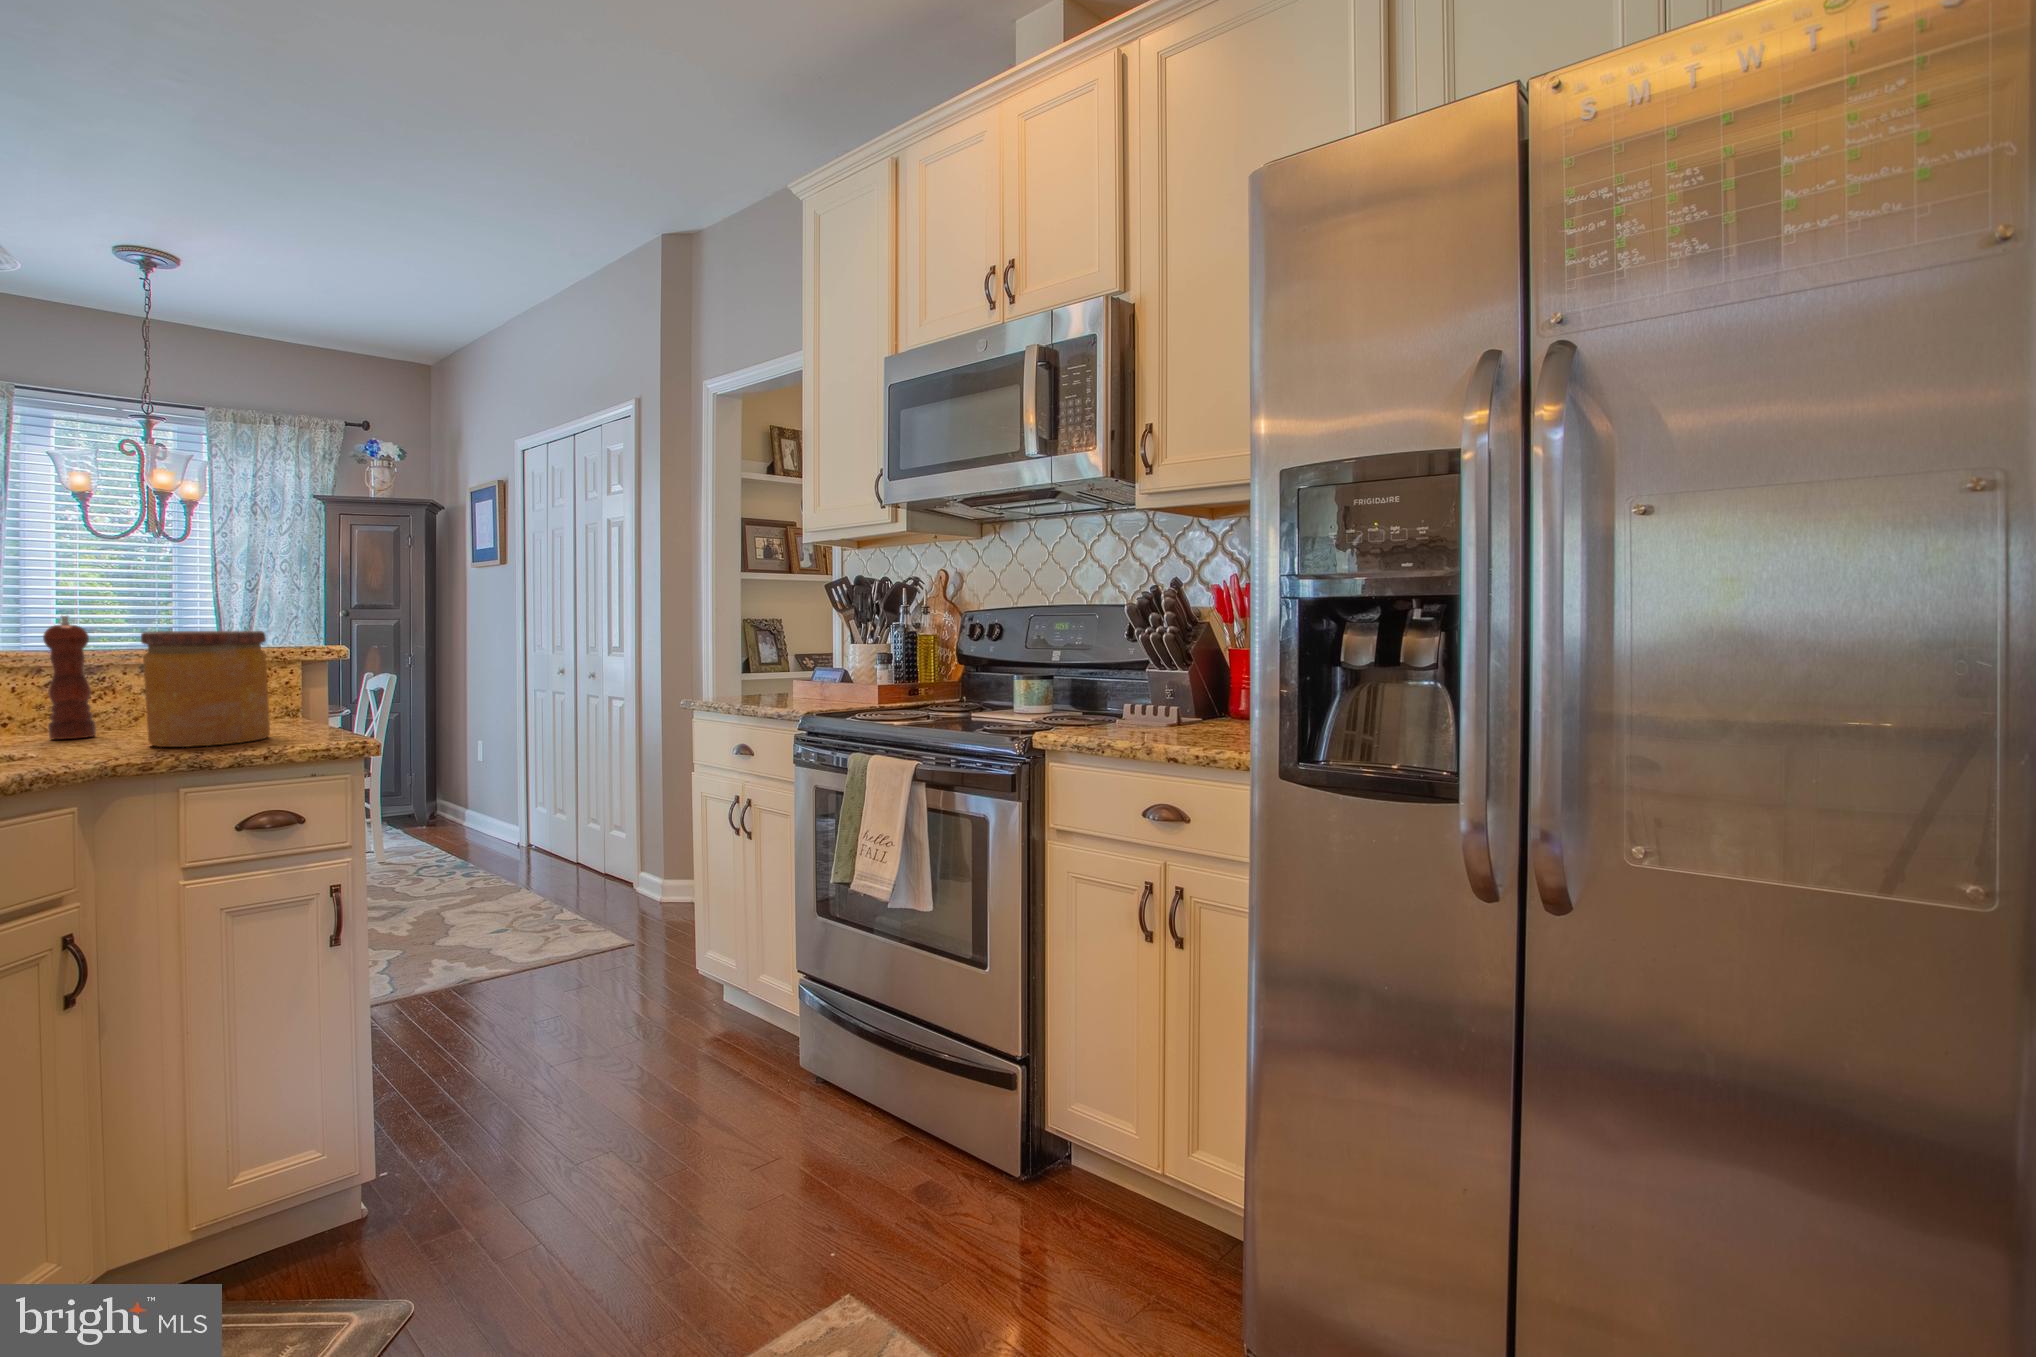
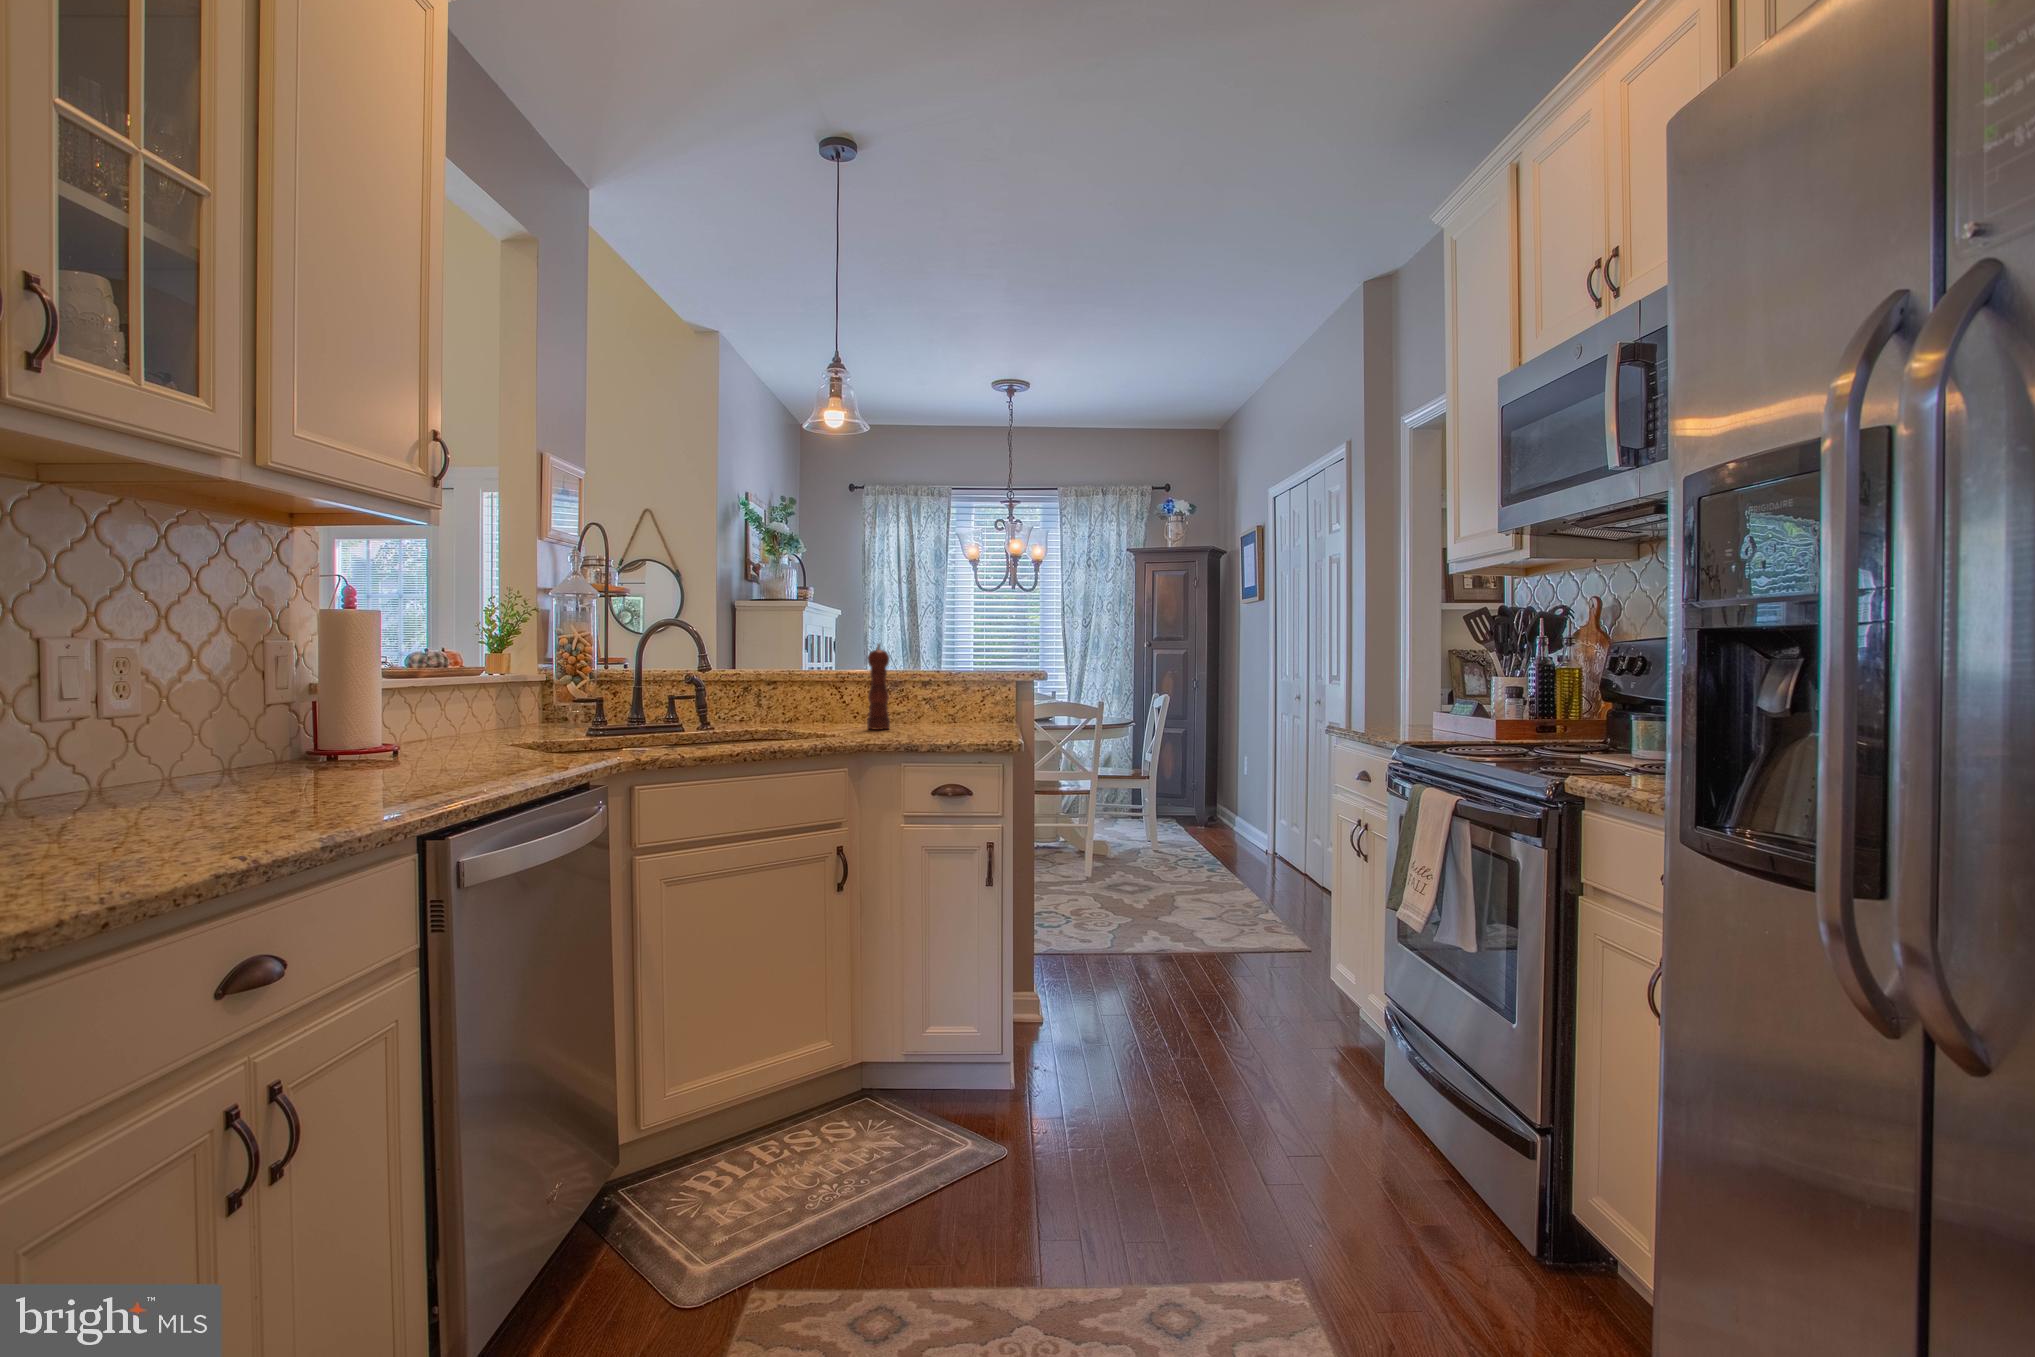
jar: present [141,631,270,747] -> none [896,655,965,740]

